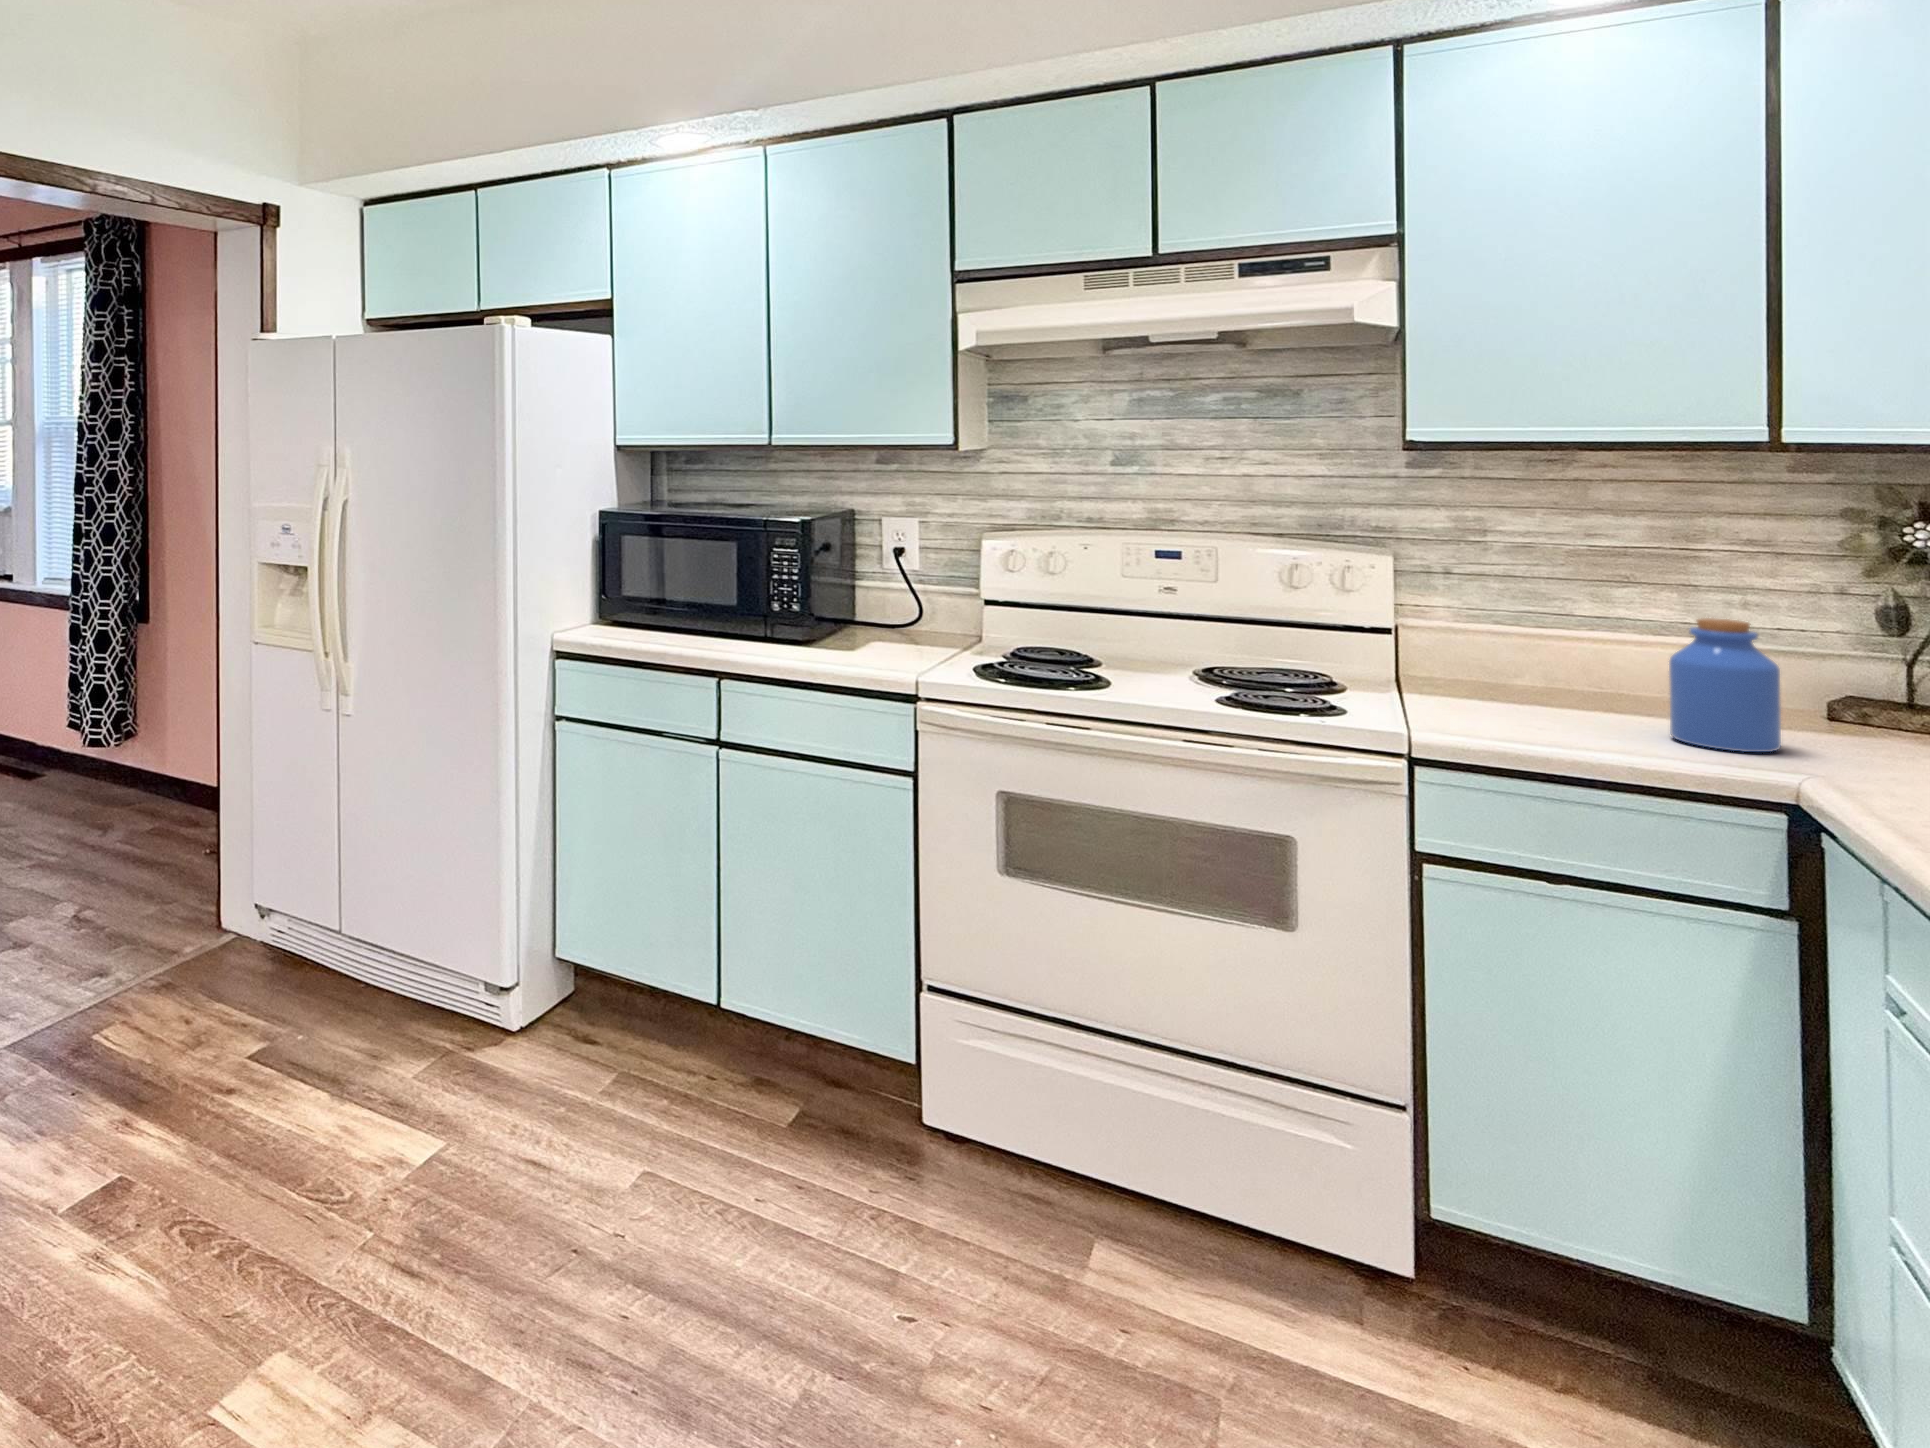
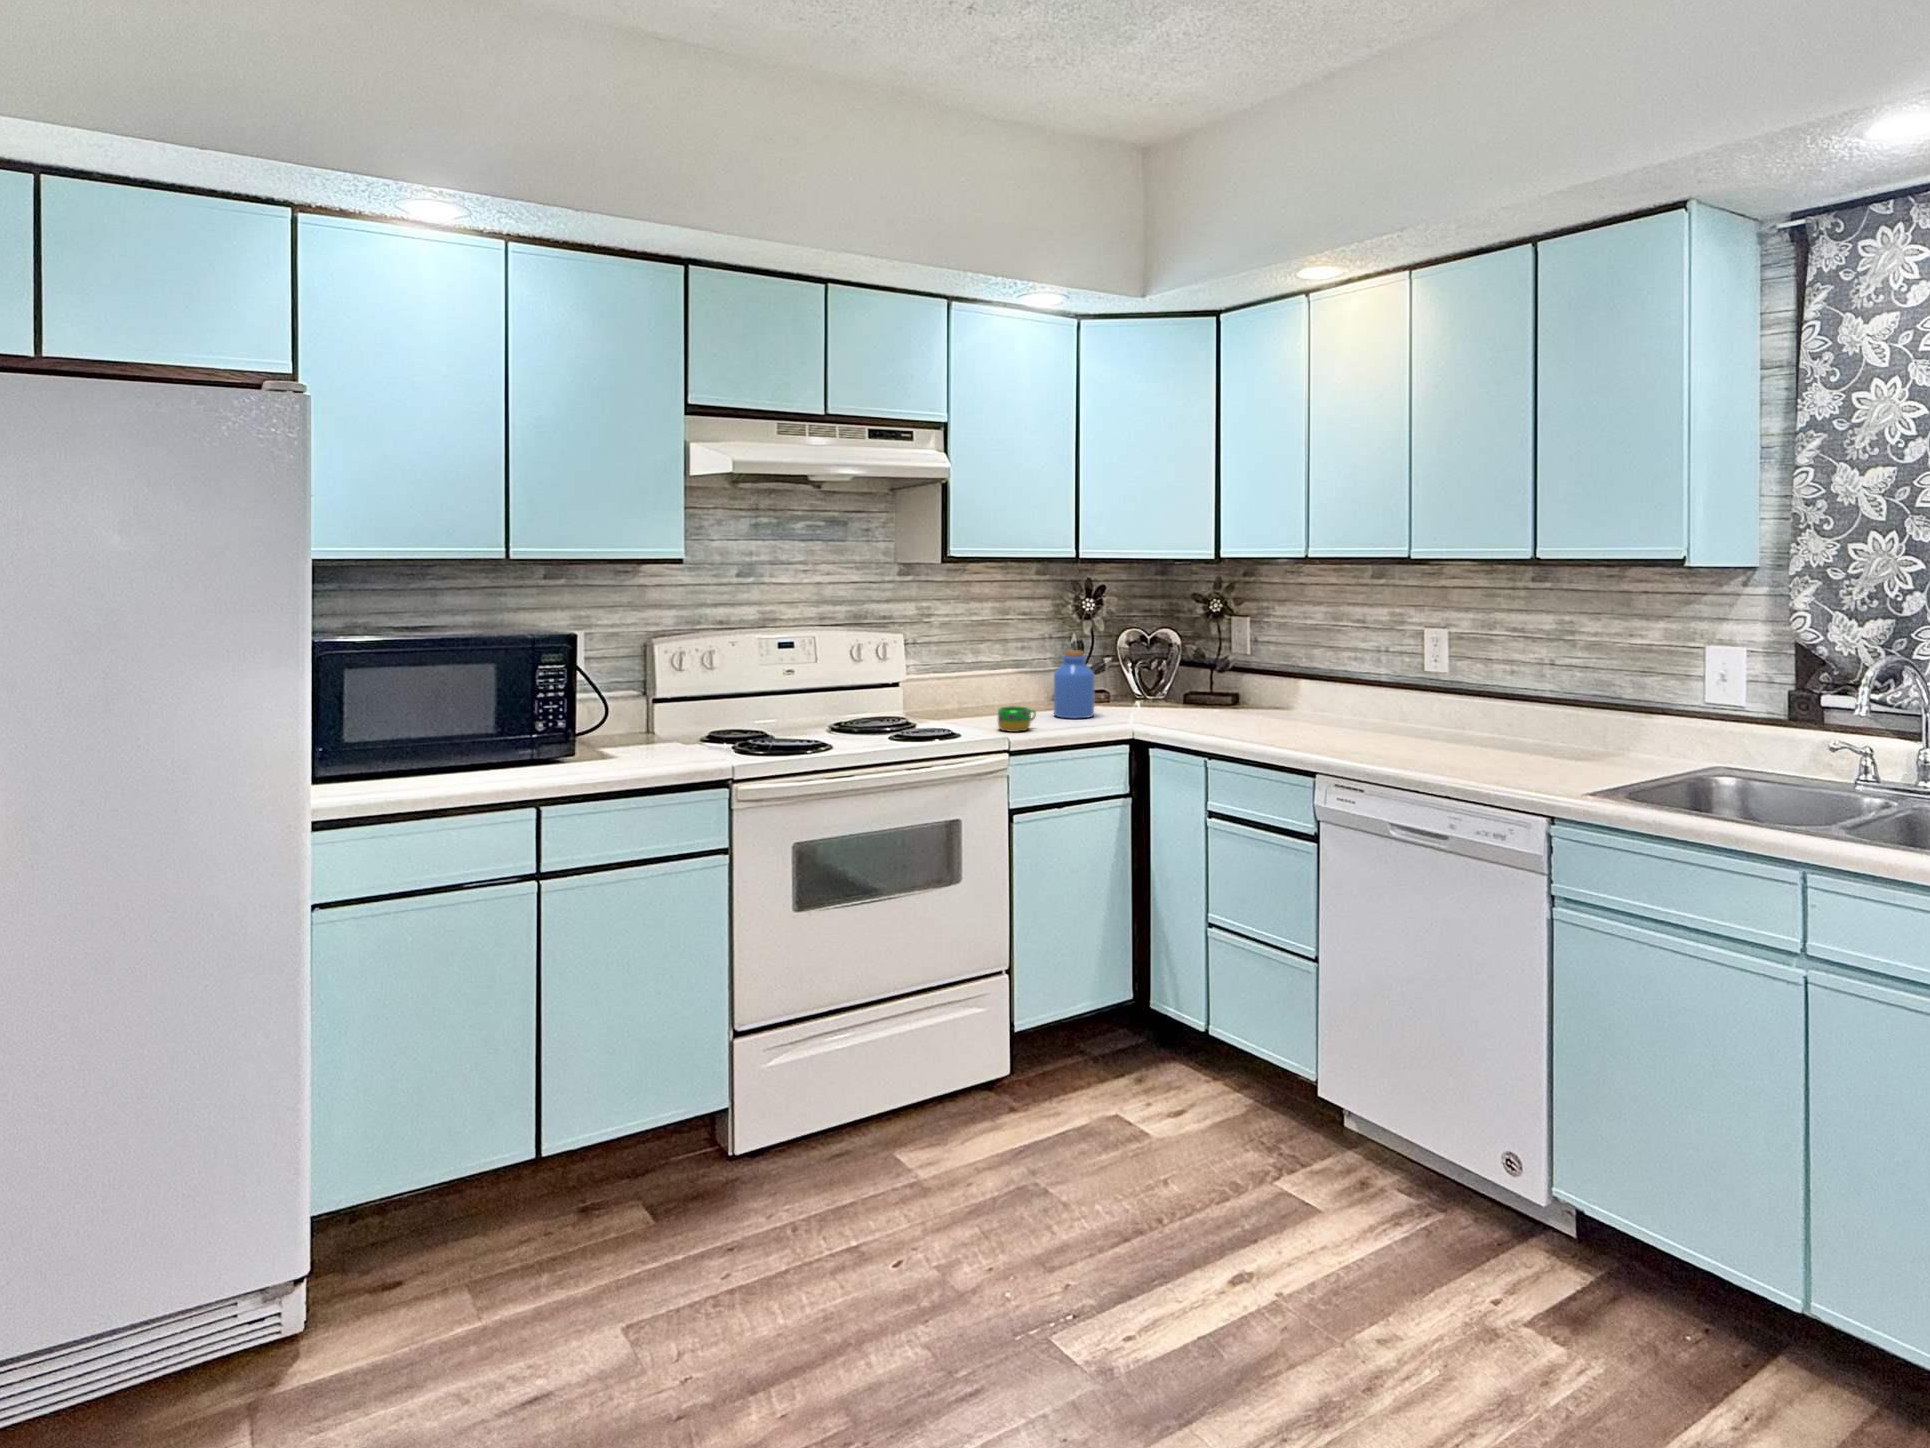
mug: none [1447,690,1541,736] -> present [998,706,1036,732]

